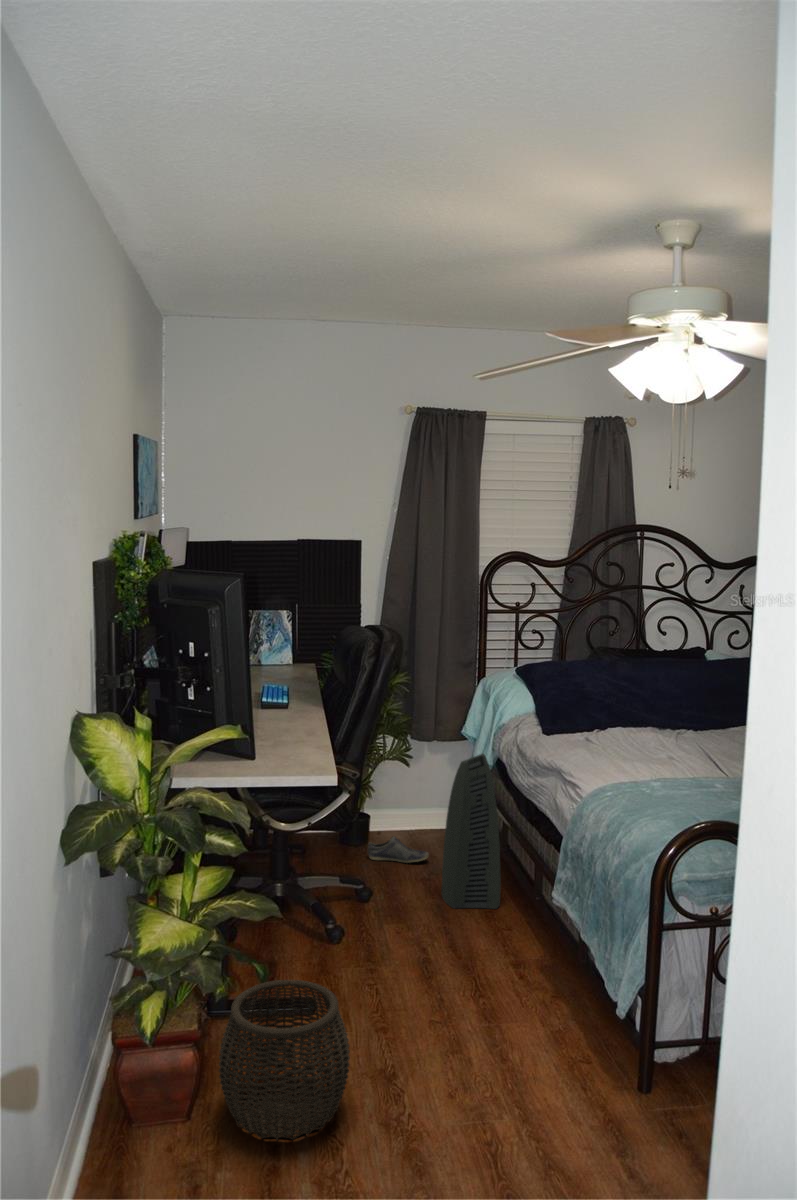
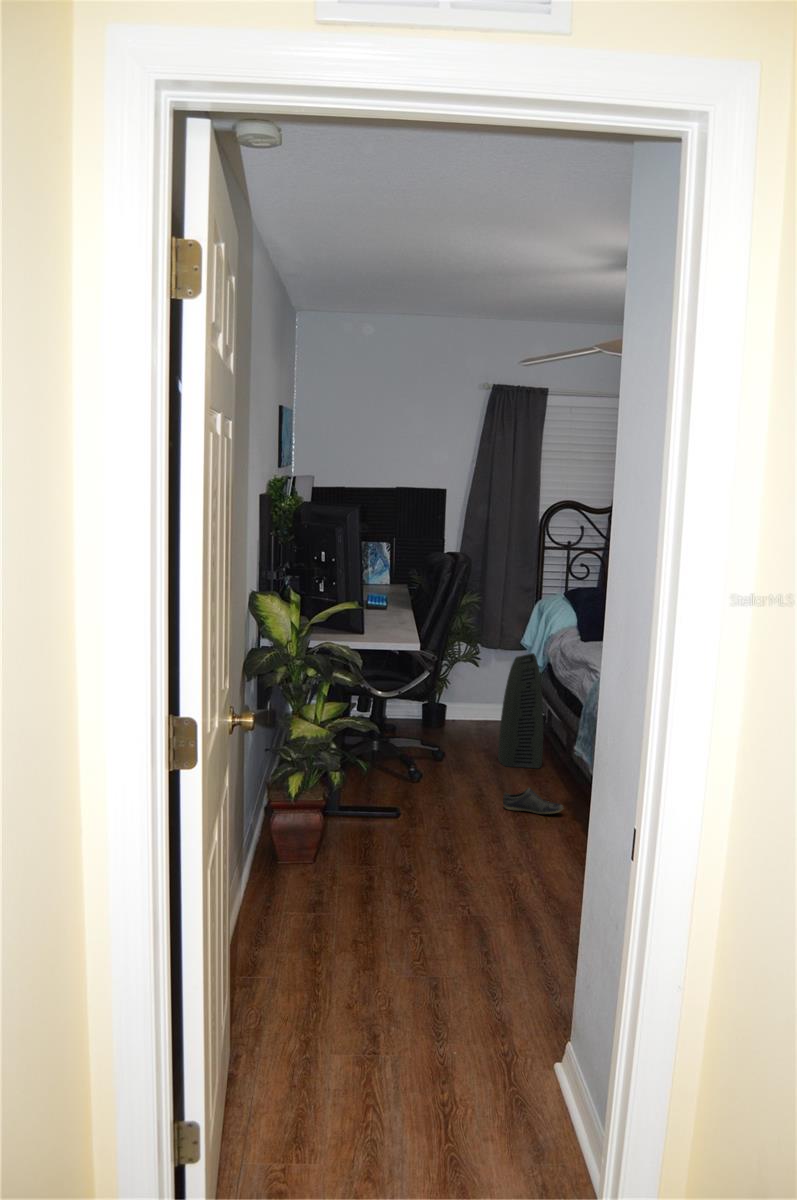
shoe: present [368,837,429,863] -> present [503,788,563,814]
woven basket: present [219,980,350,1140] -> none [337,779,424,874]

